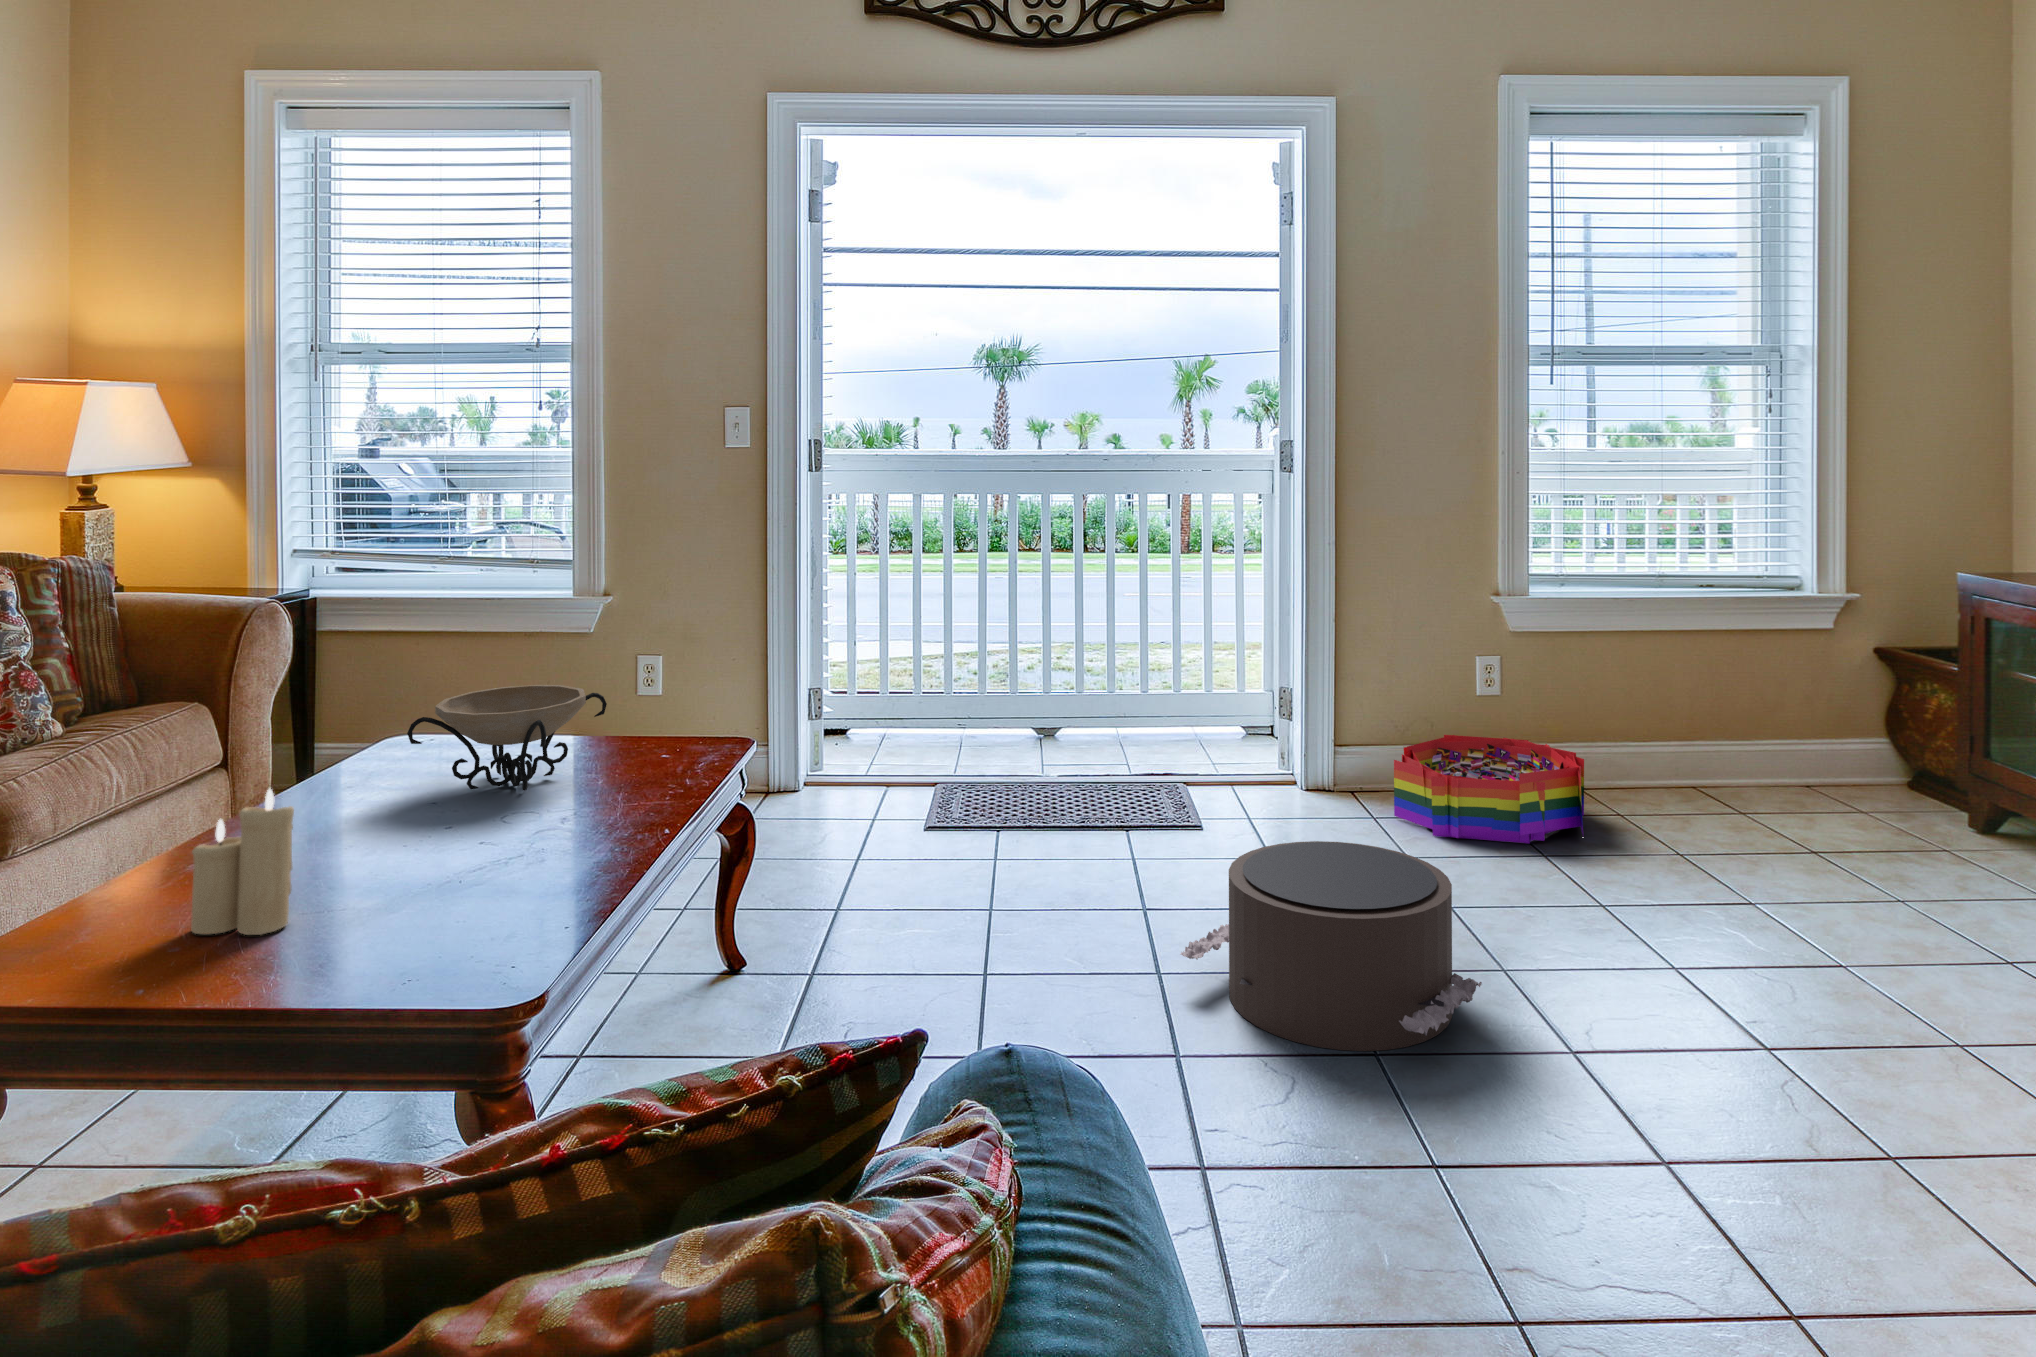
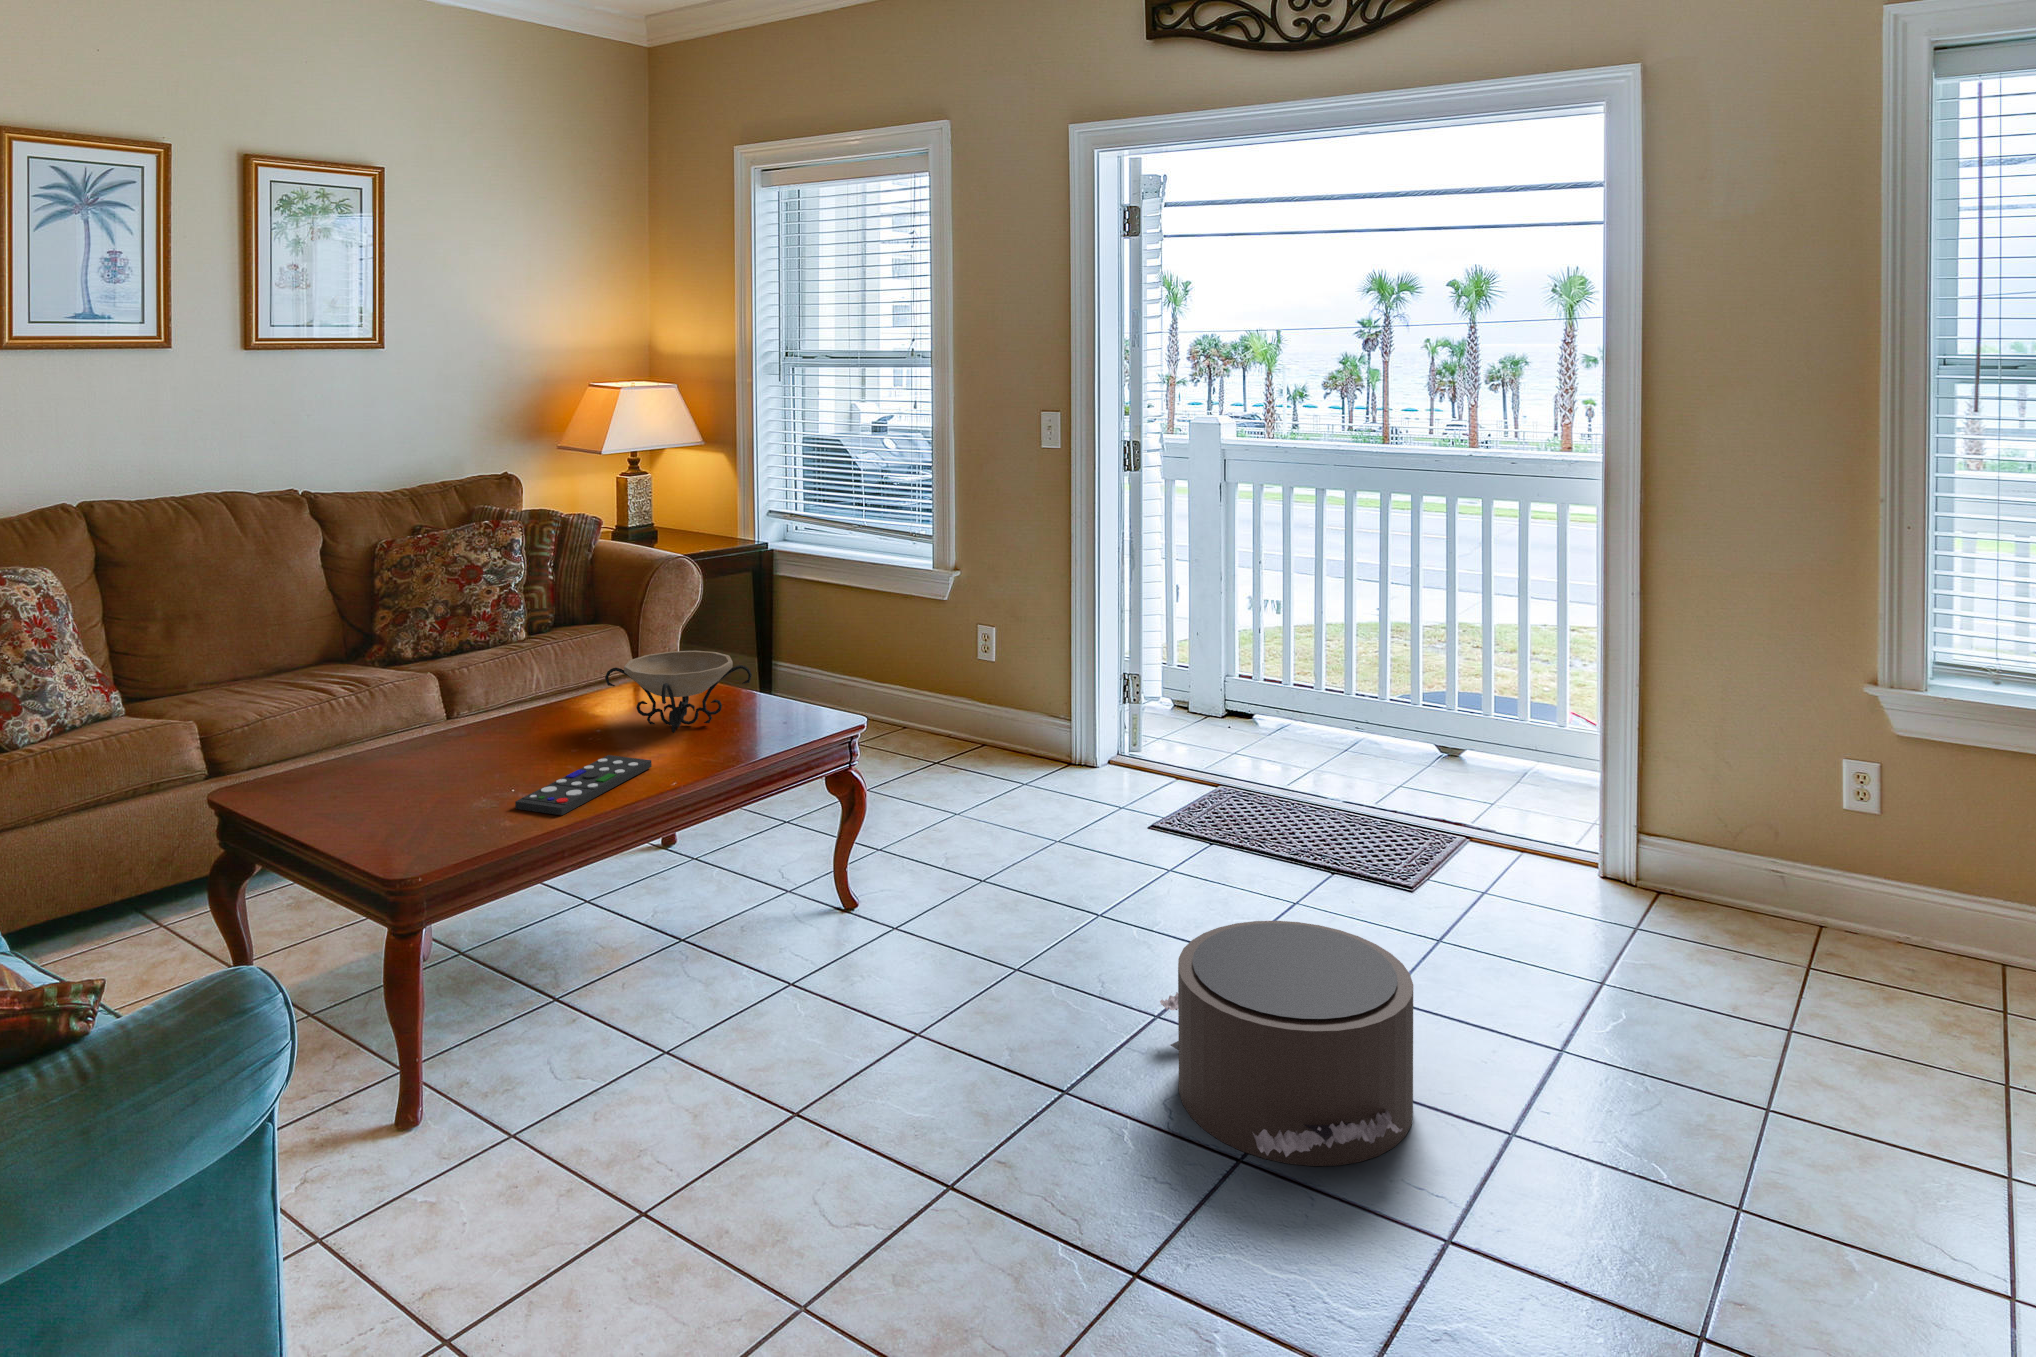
storage bin: present [1394,735,1584,844] -> none [1664,848,1934,1022]
candle: present [191,789,294,935] -> none [367,711,415,802]
remote control: none [480,816,575,899] -> present [515,755,652,815]

